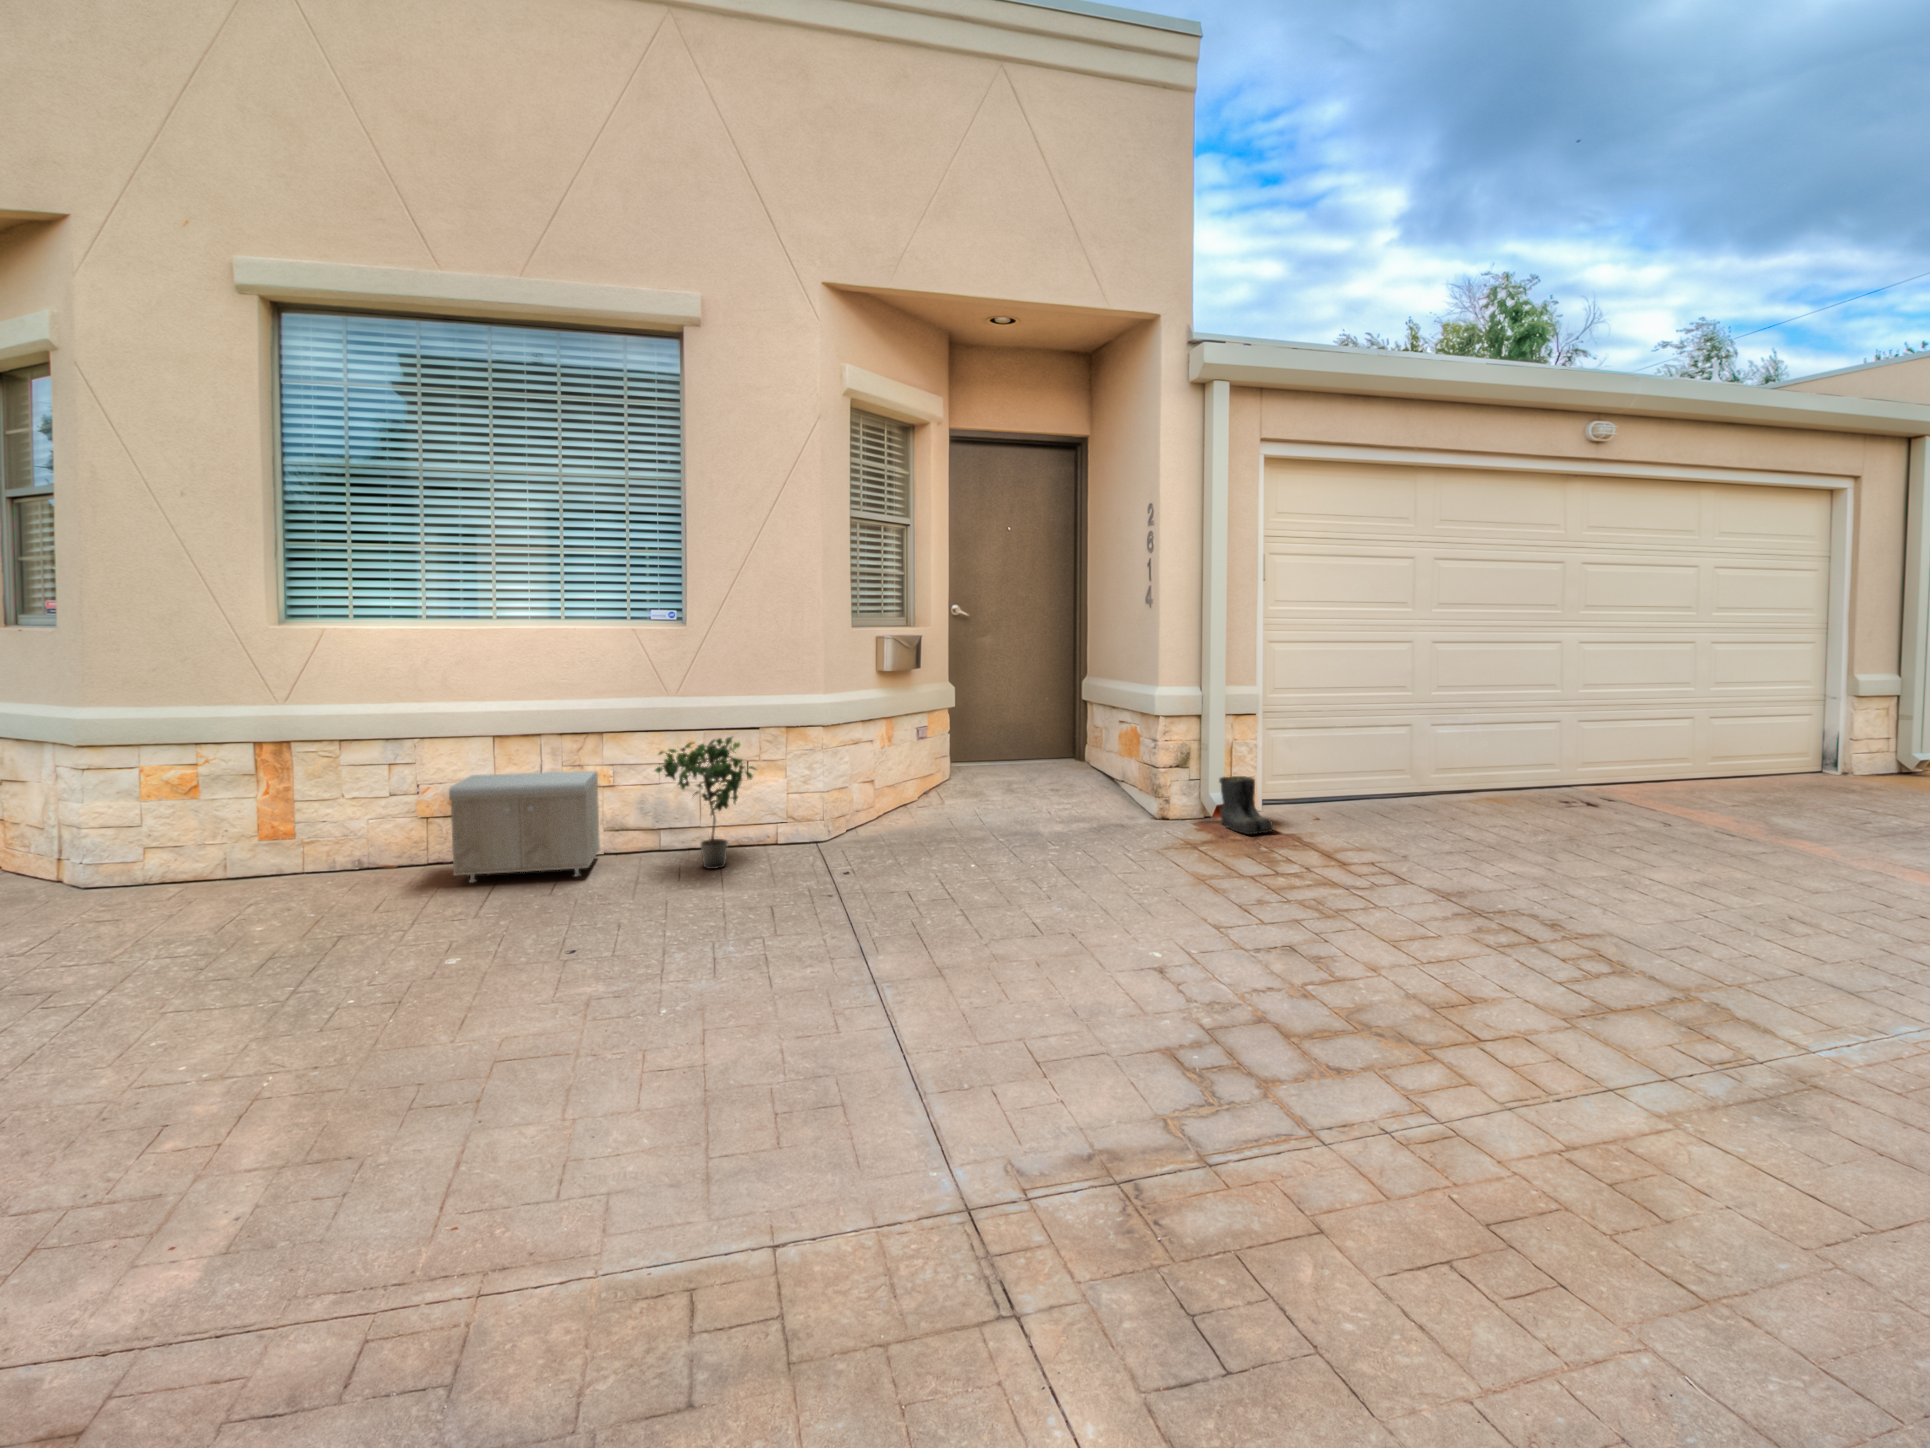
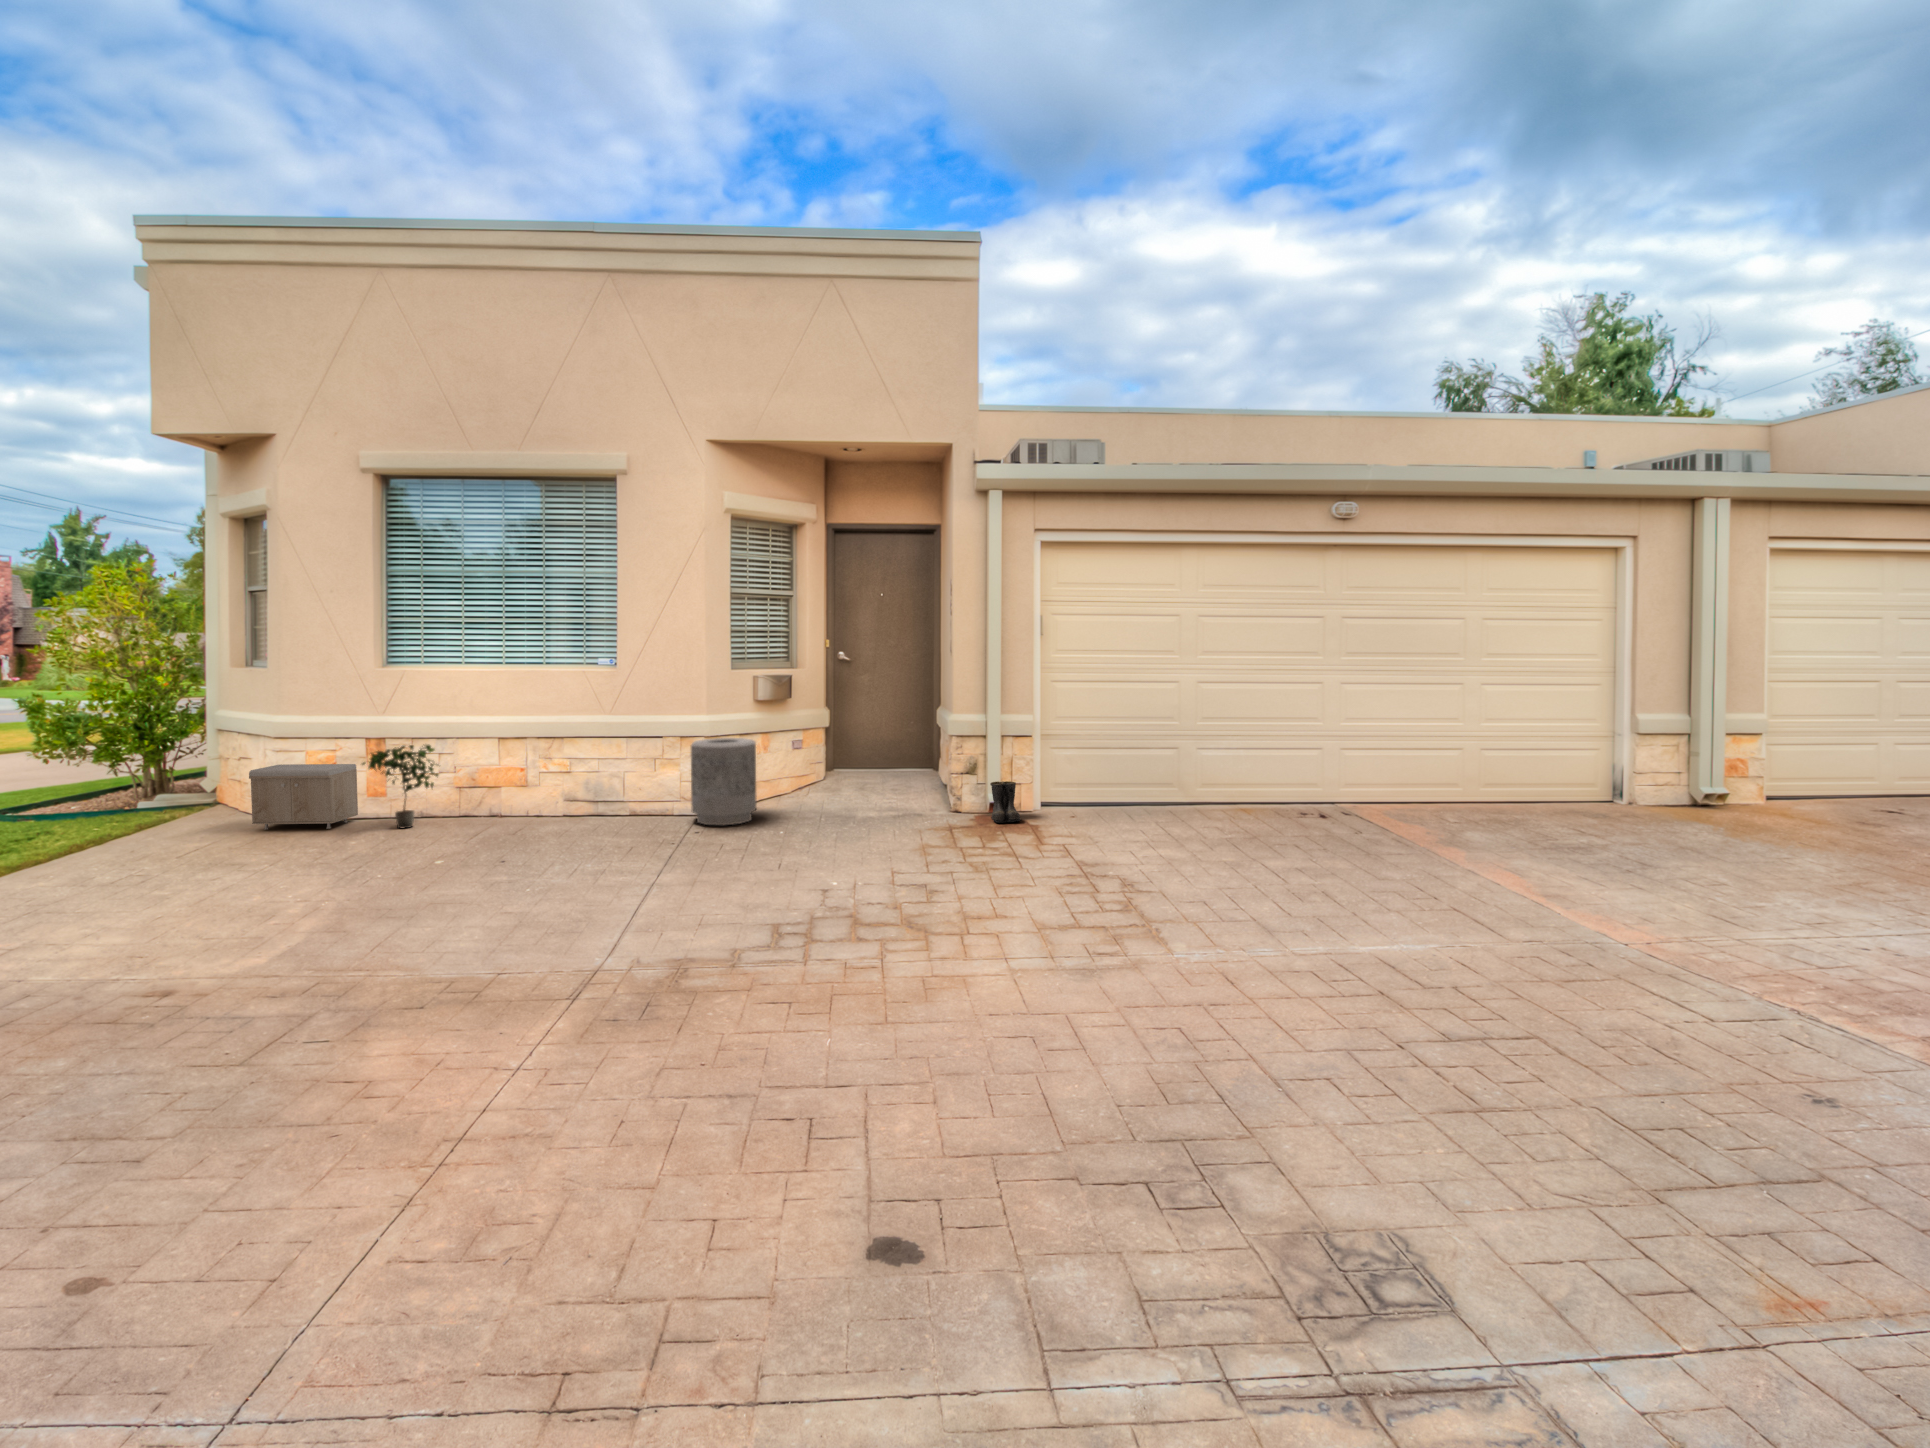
trash can: none [814,726,914,860] -> present [691,738,756,825]
potted plant: present [655,737,755,869] -> present [362,745,438,828]
storage bench: present [449,771,600,882] -> present [249,764,358,829]

